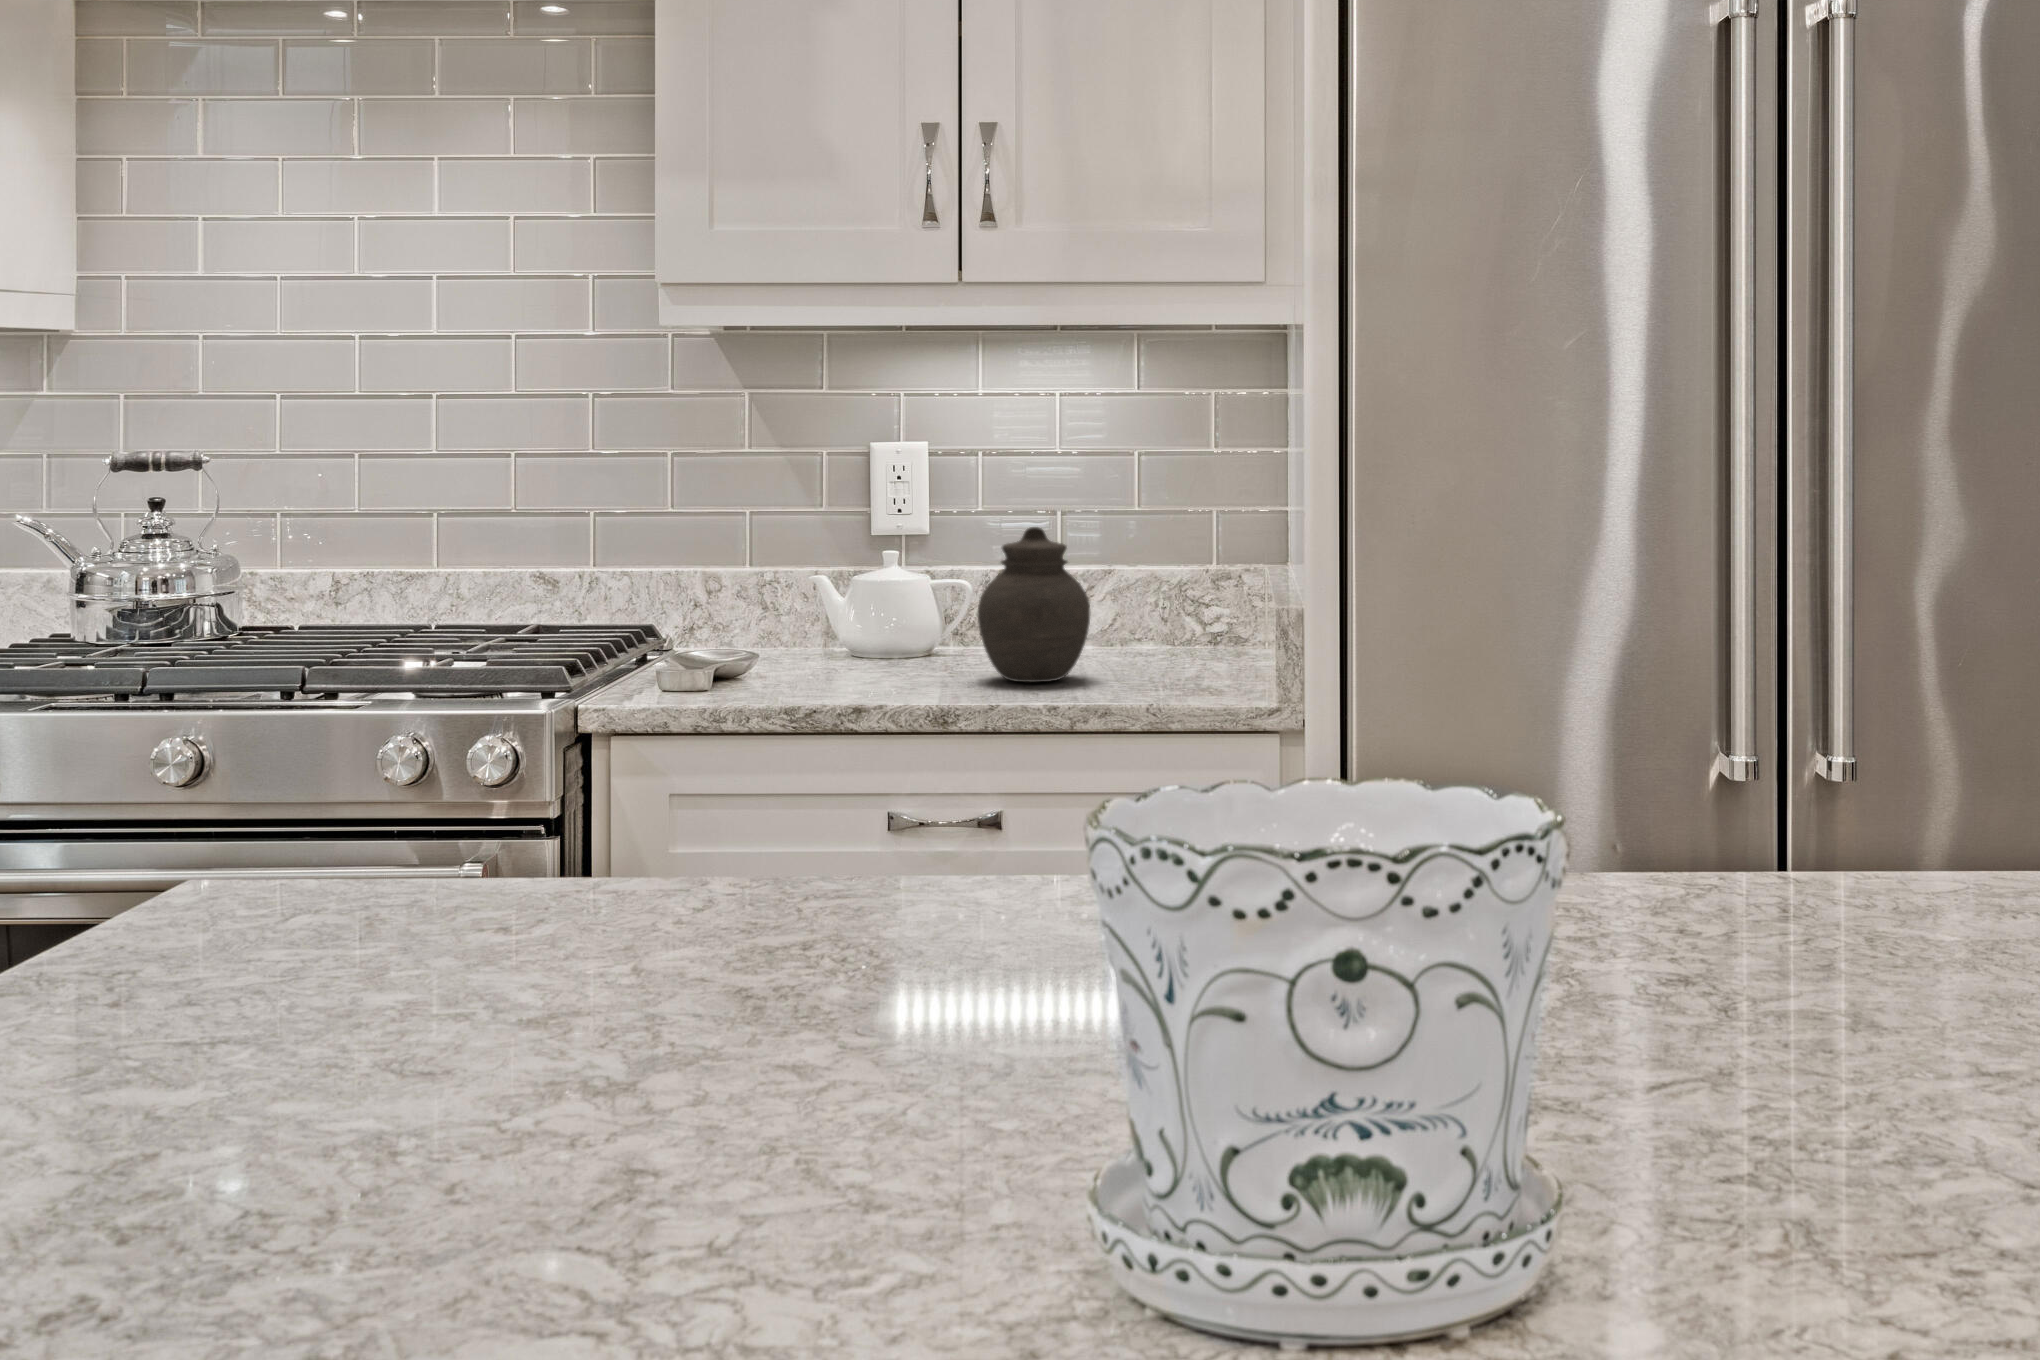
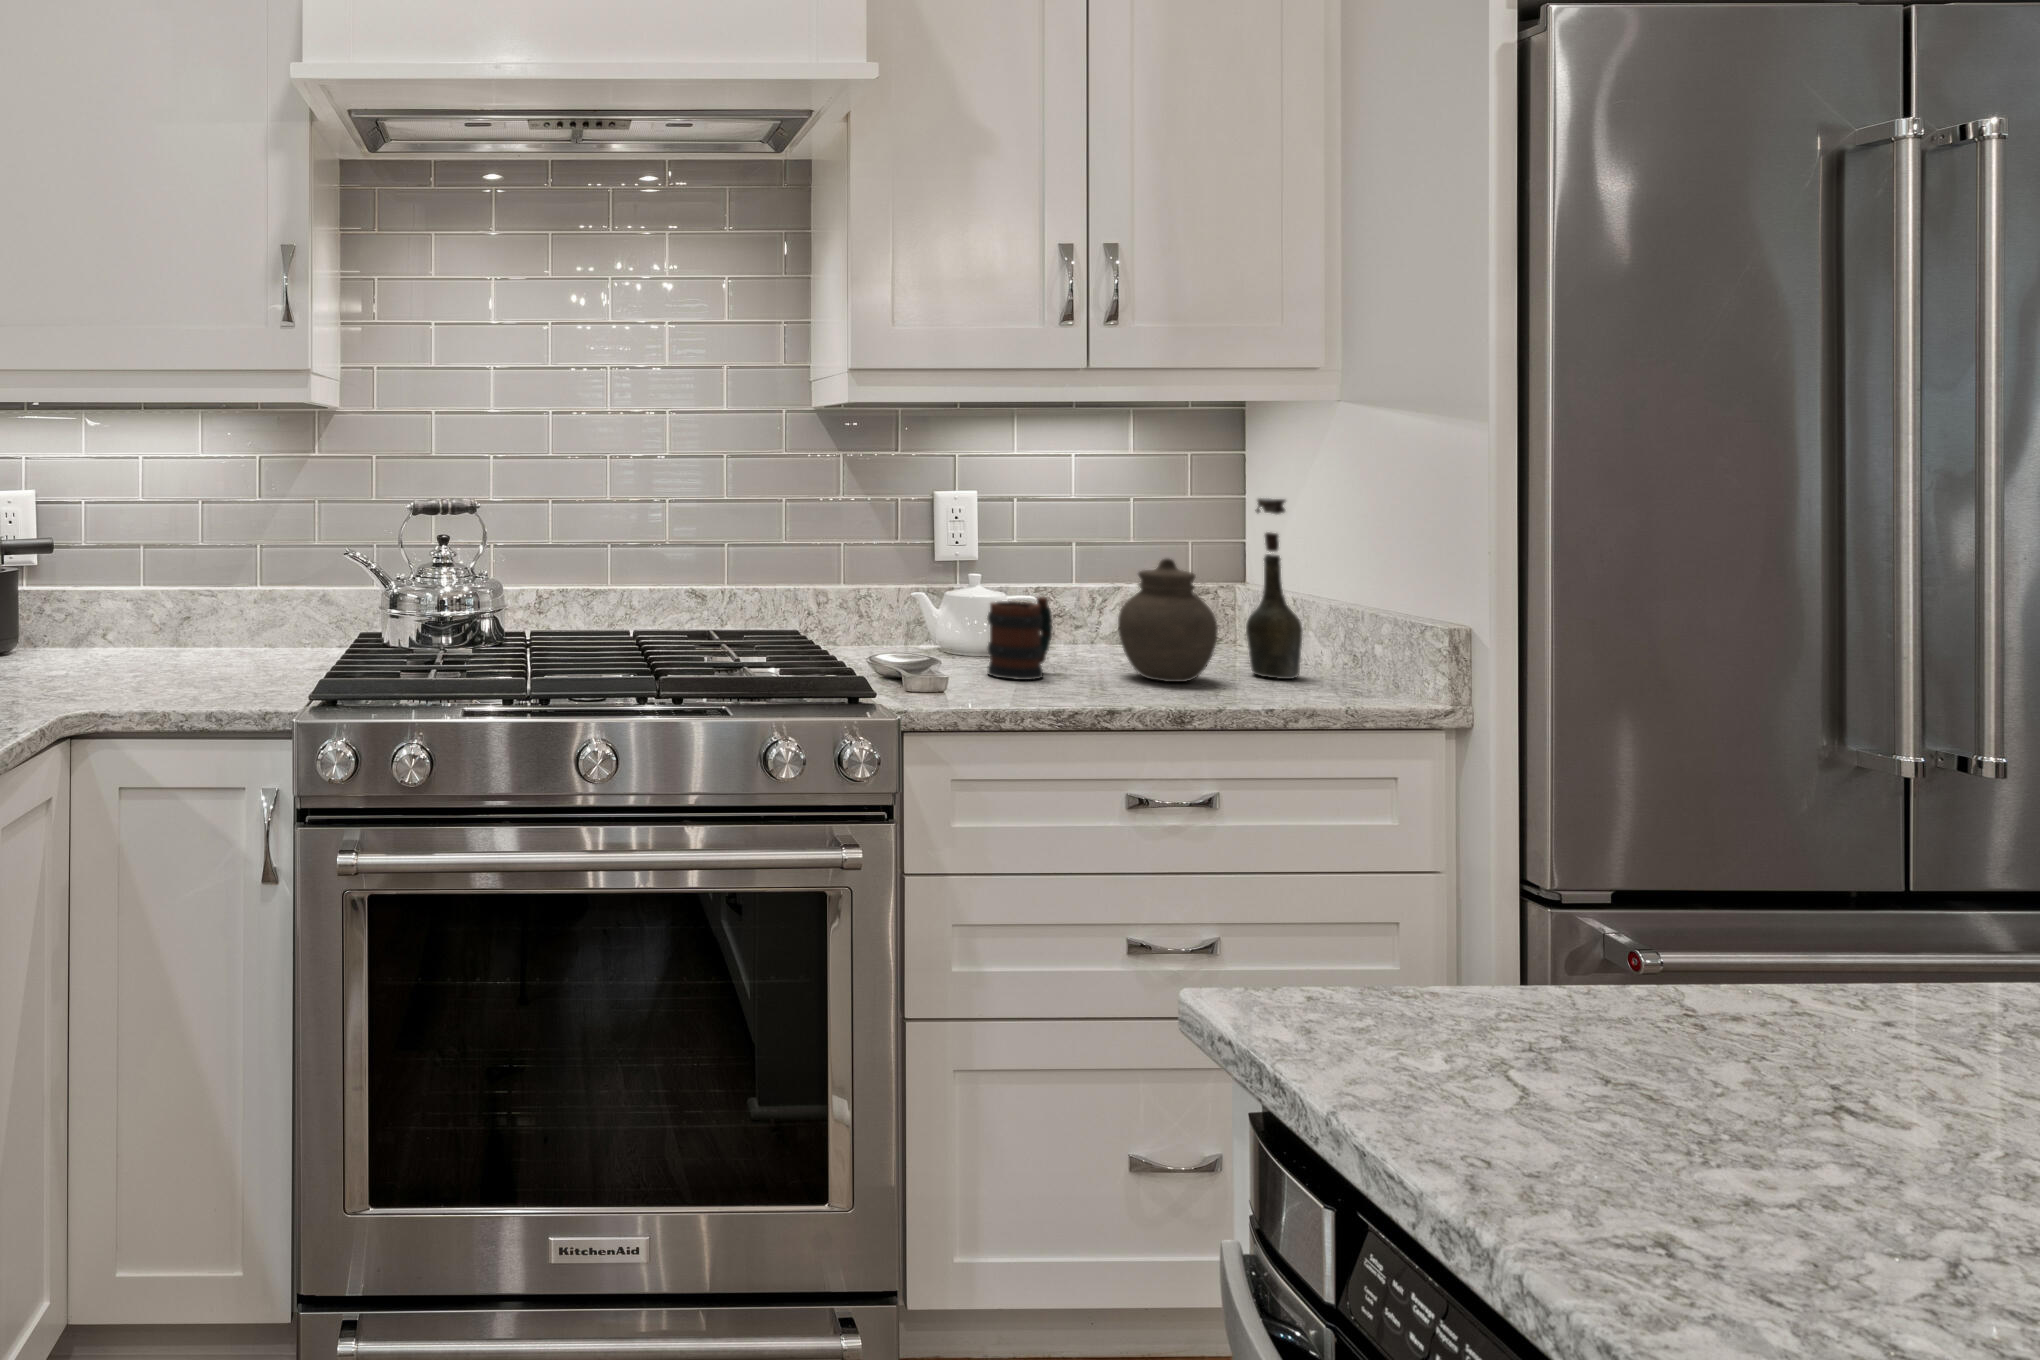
bottle: none [1152,451,1215,680] -> present [1246,498,1303,679]
mug: none [819,576,914,680] -> present [988,596,1053,680]

